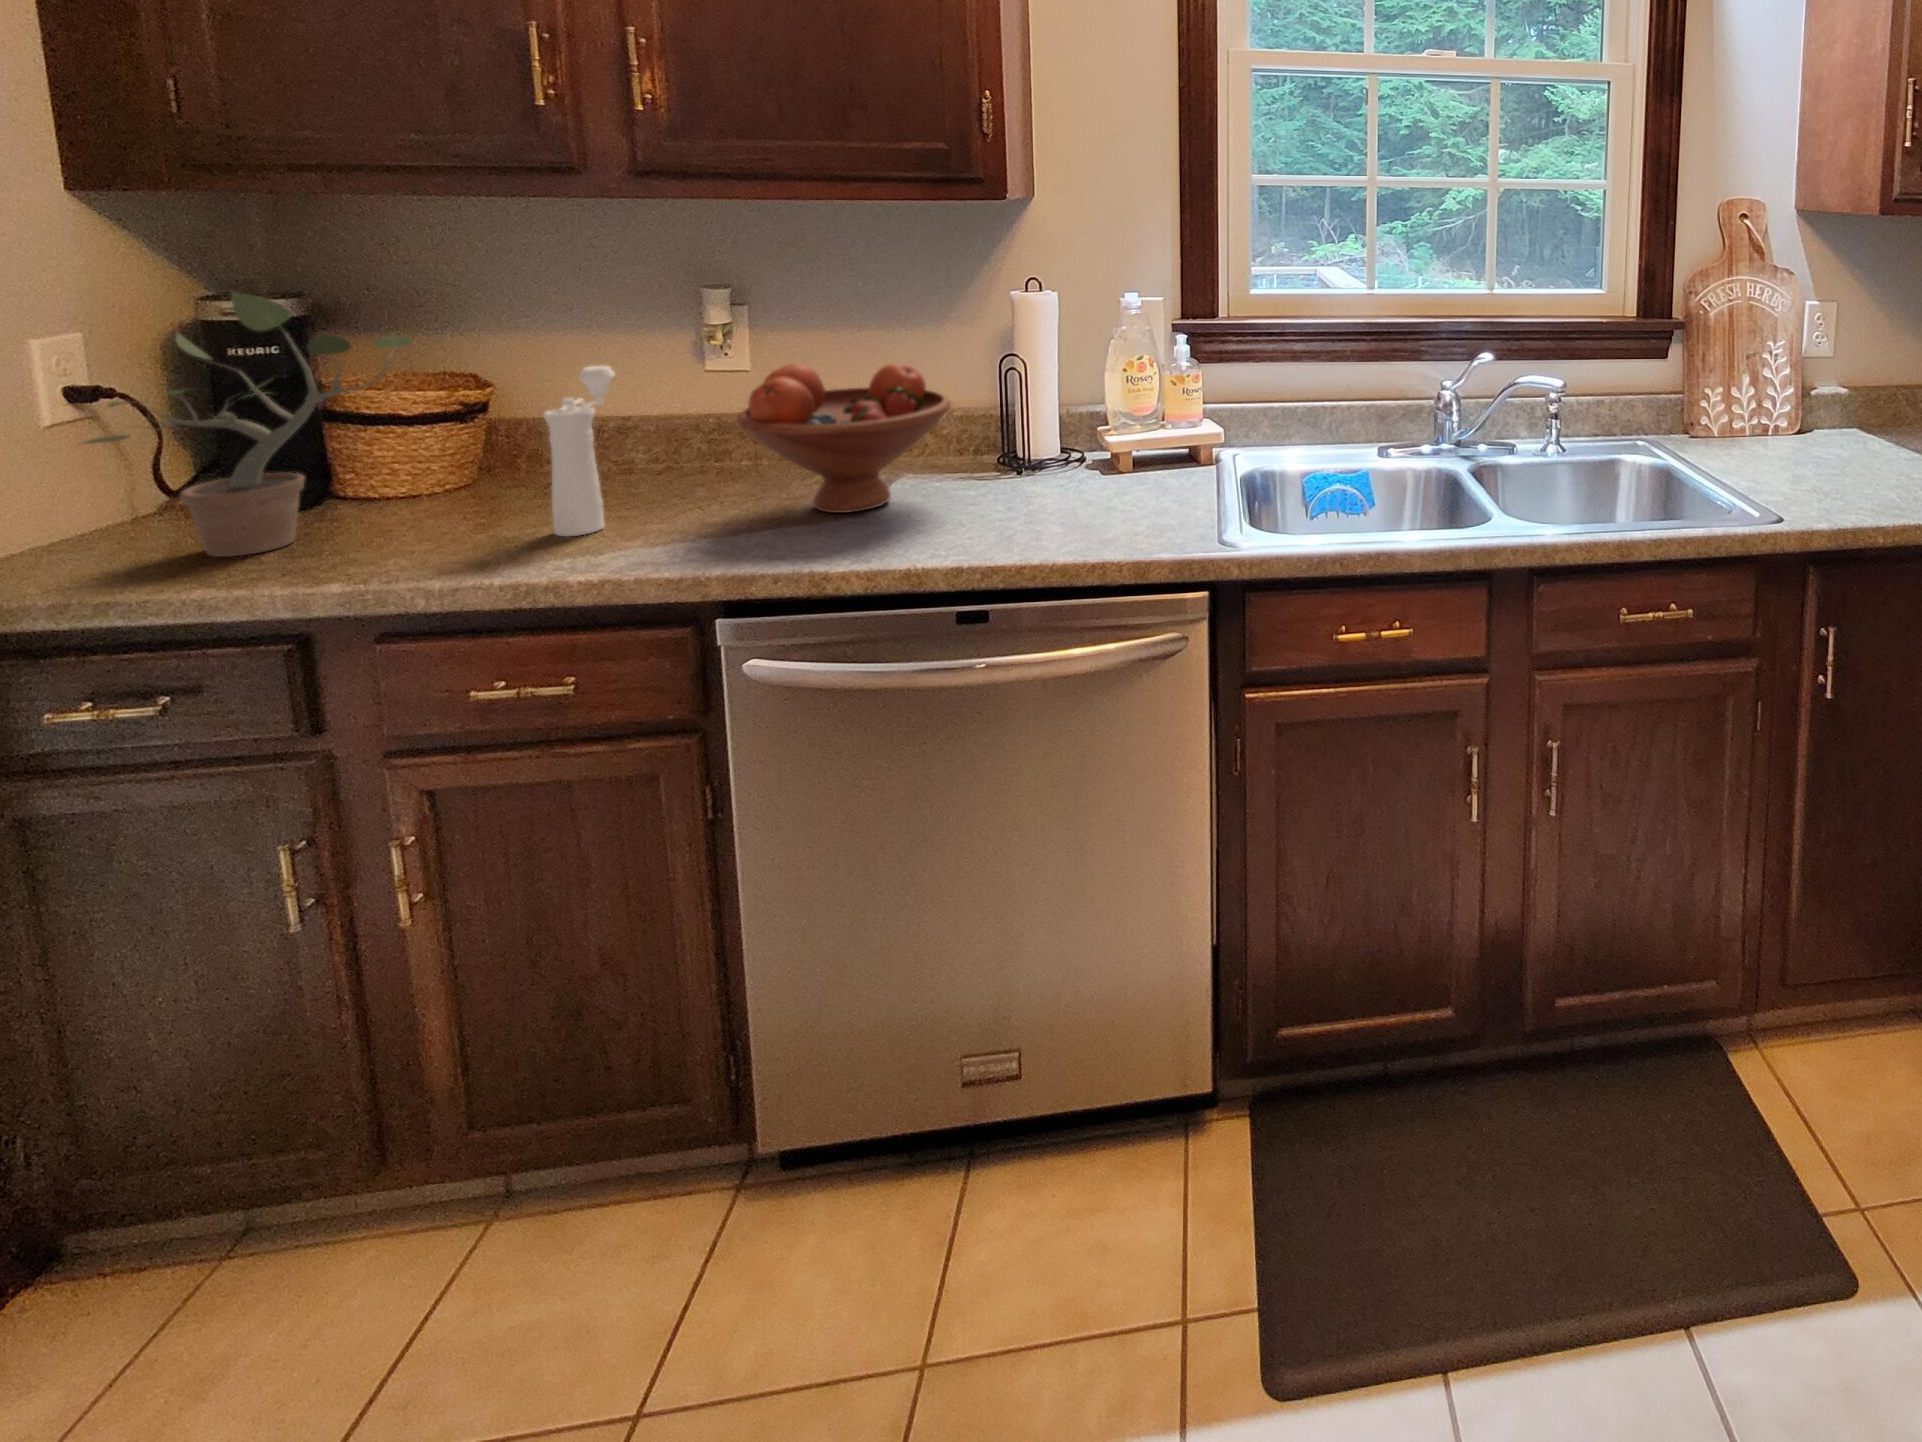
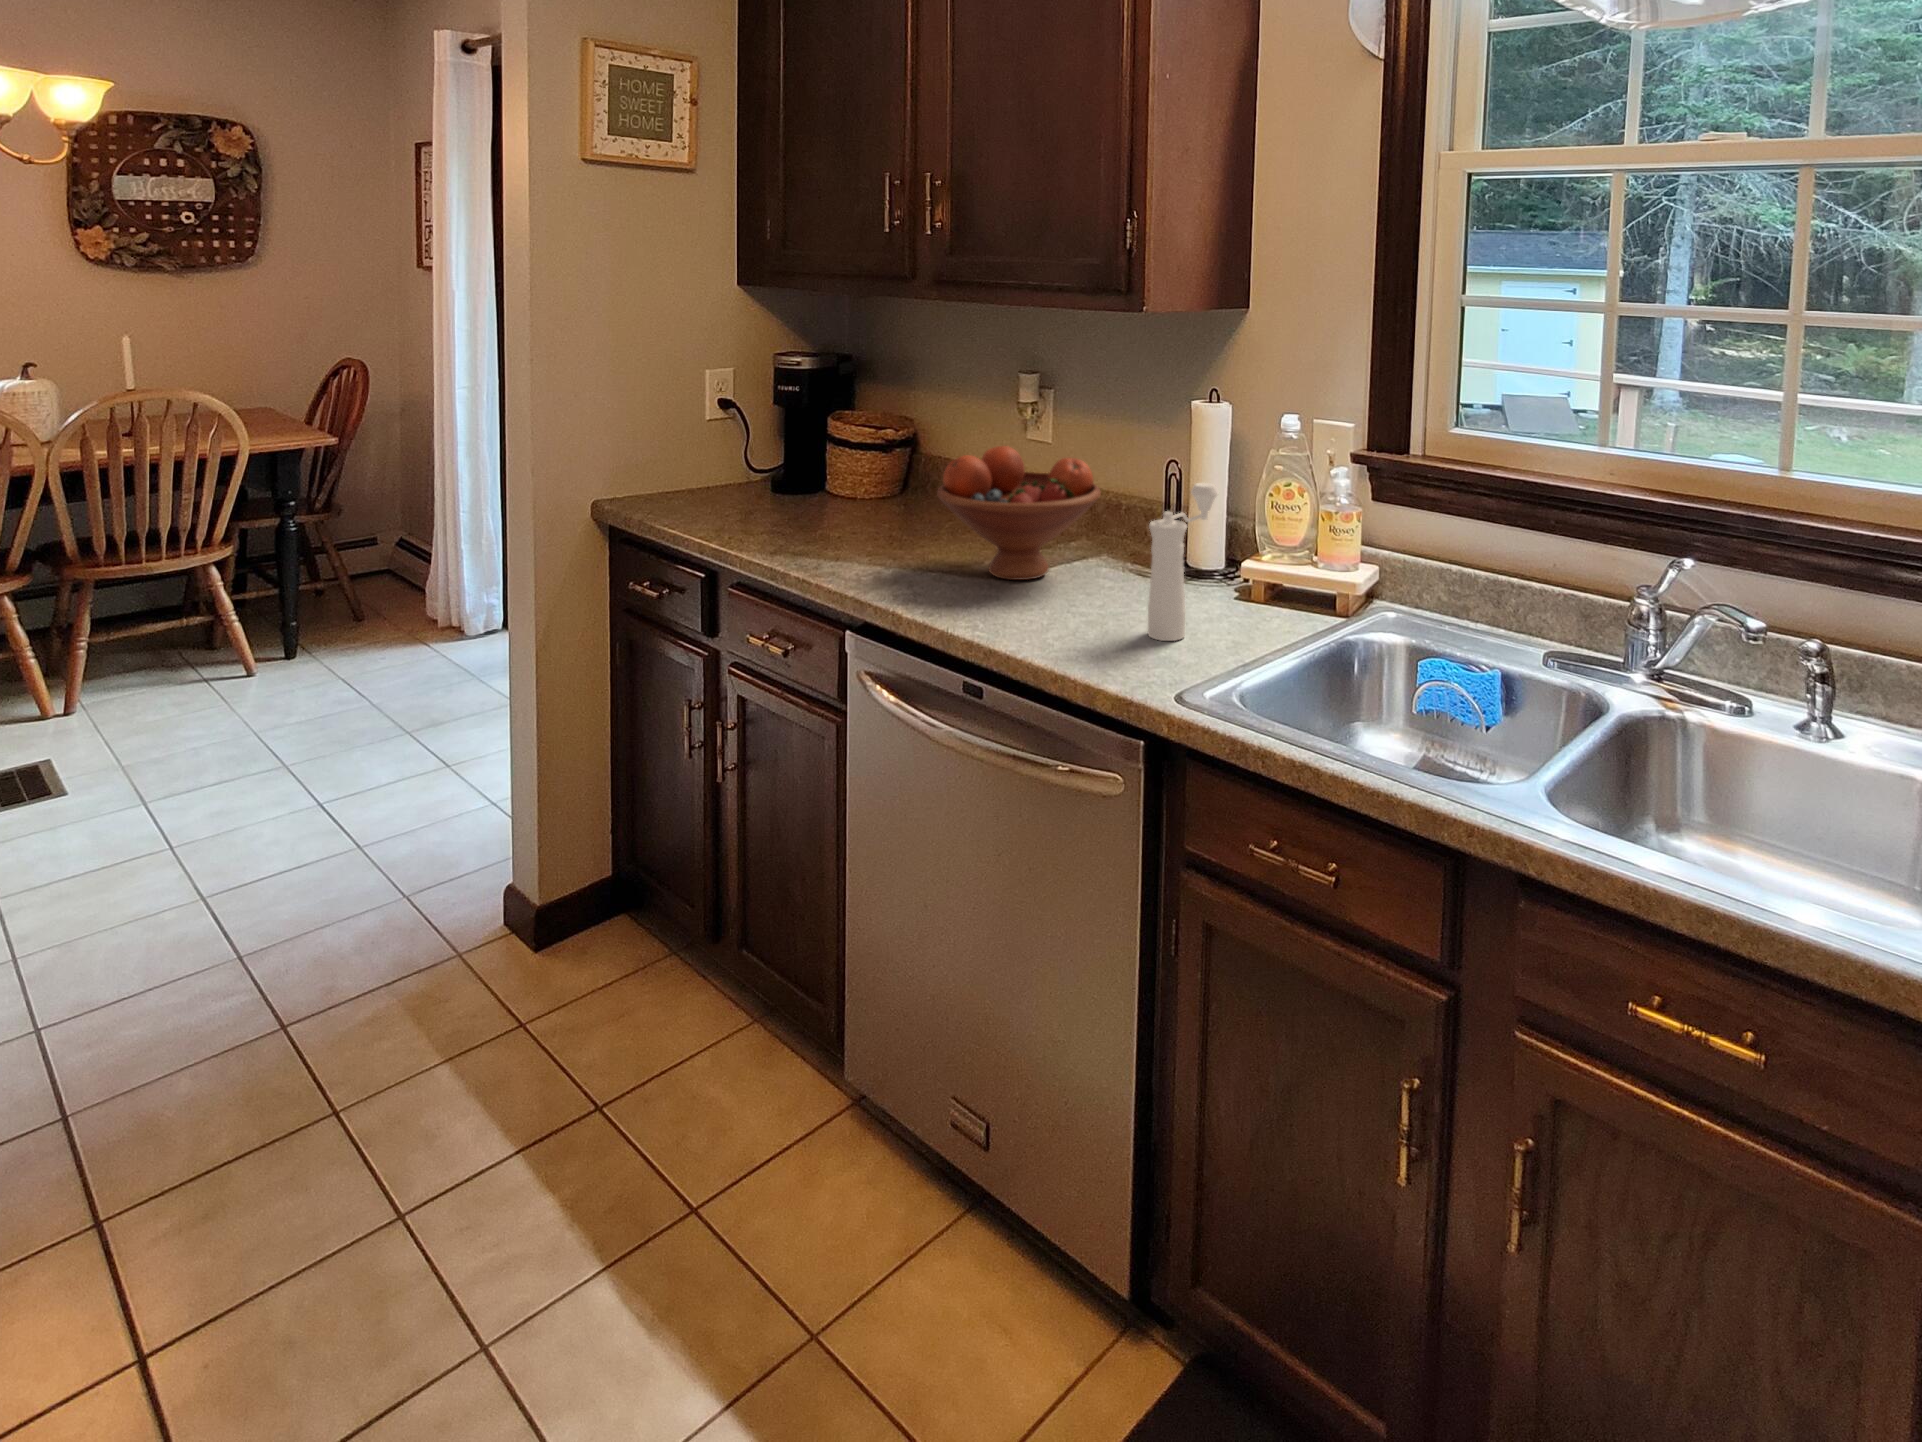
potted plant: present [85,291,412,557] -> none [679,353,831,520]
pepper mill: present [544,366,615,536] -> present [1148,483,1219,641]

